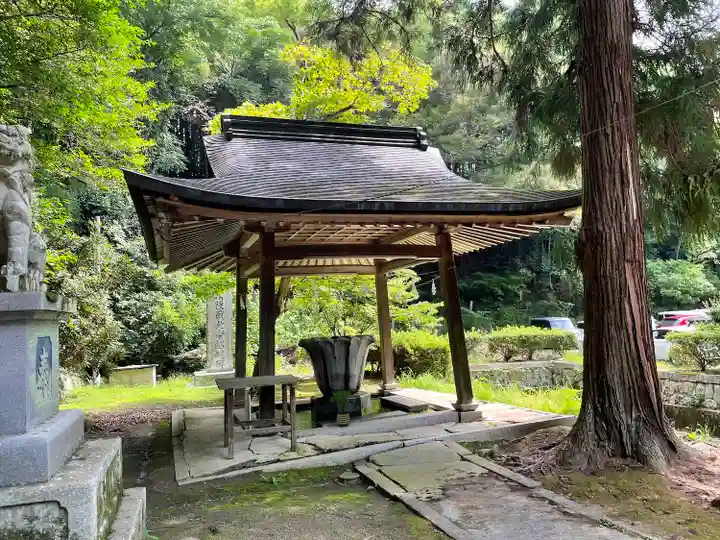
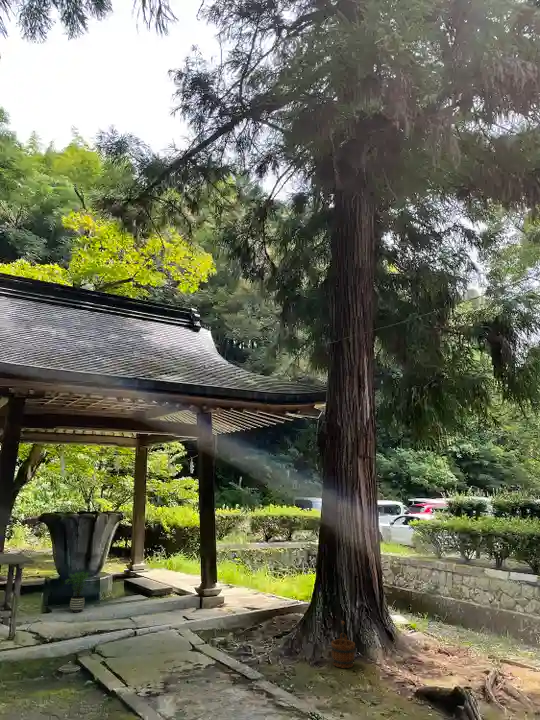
wooden bucket: none [610,432,639,479] -> present [331,621,355,668]

